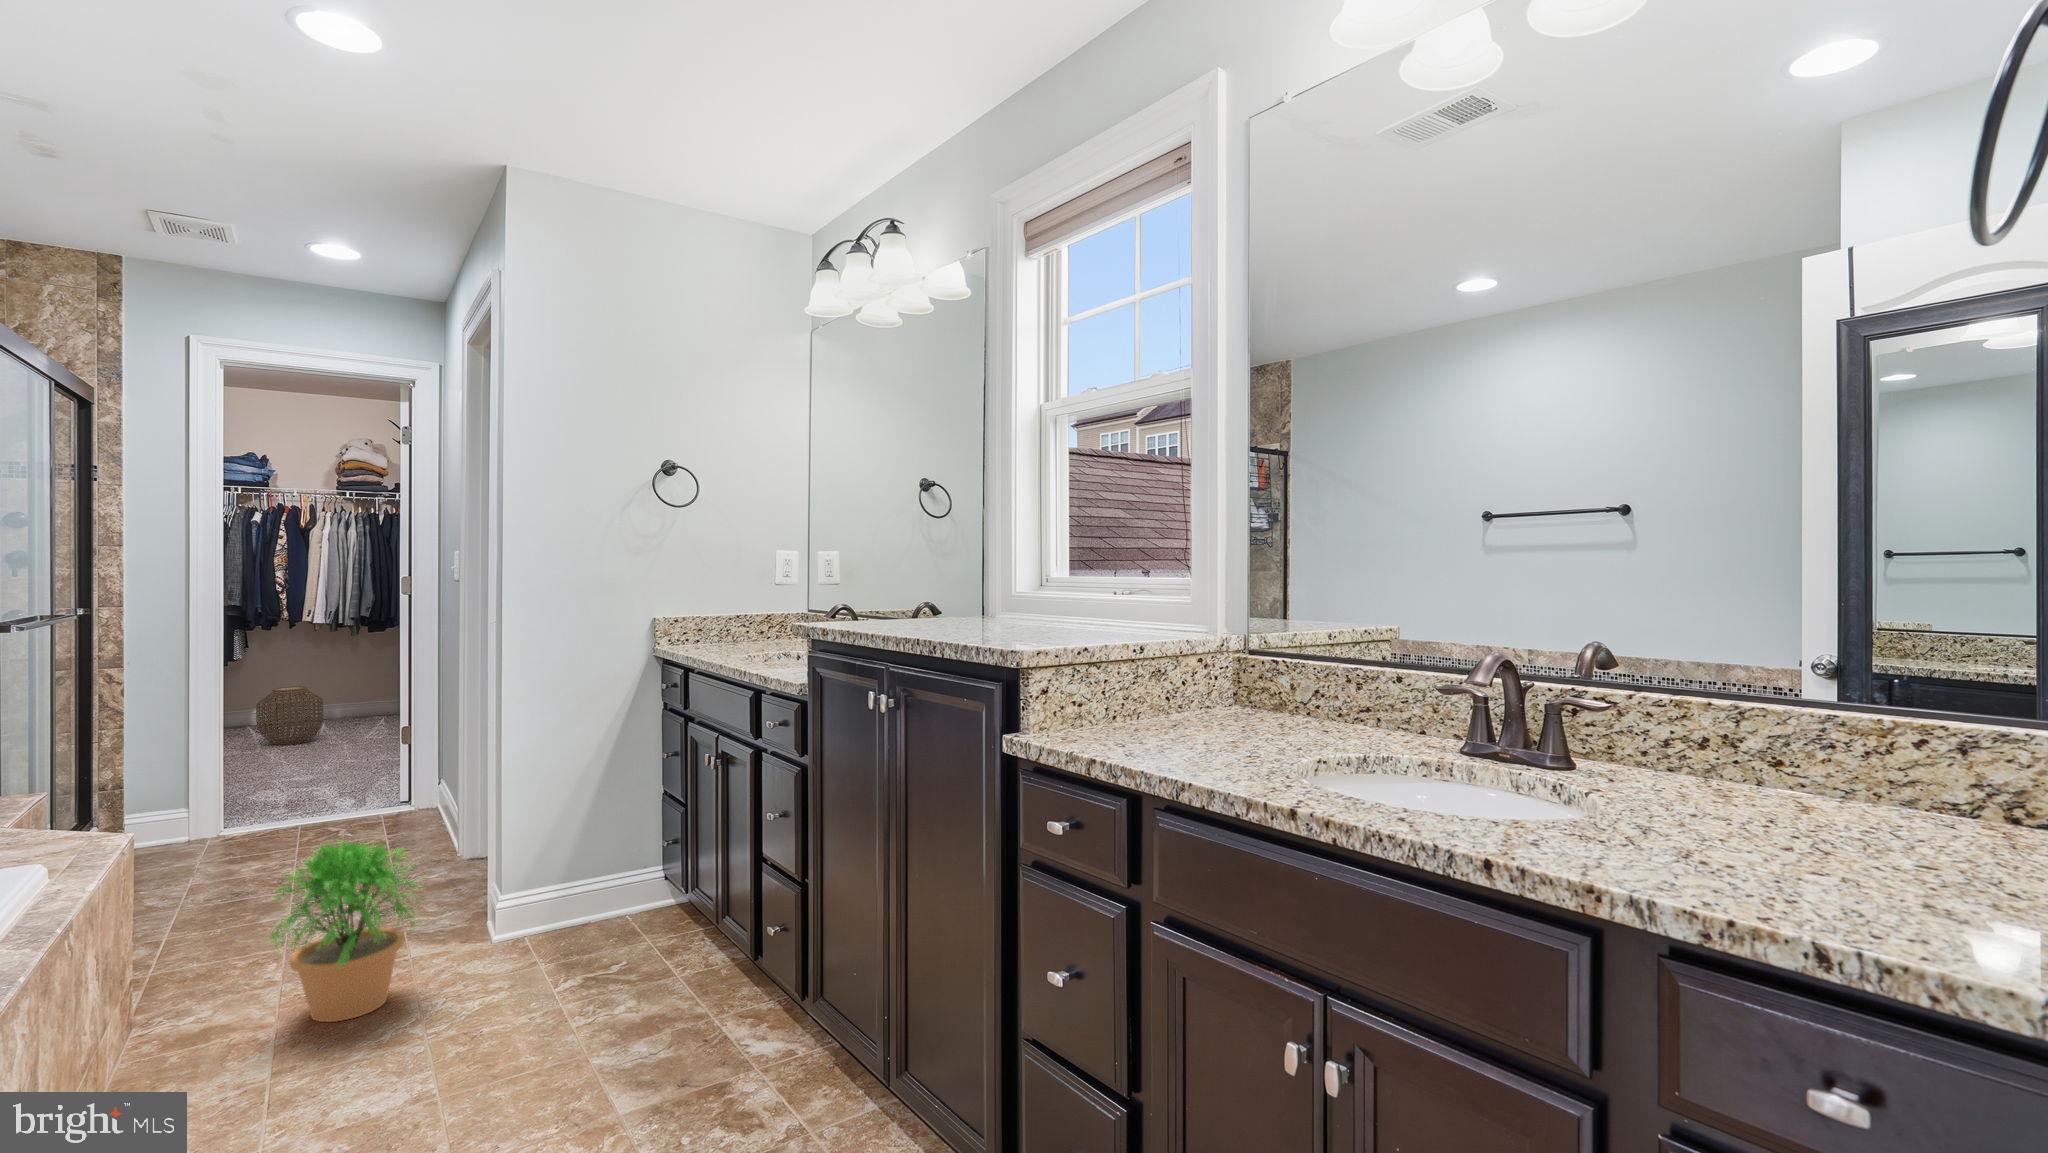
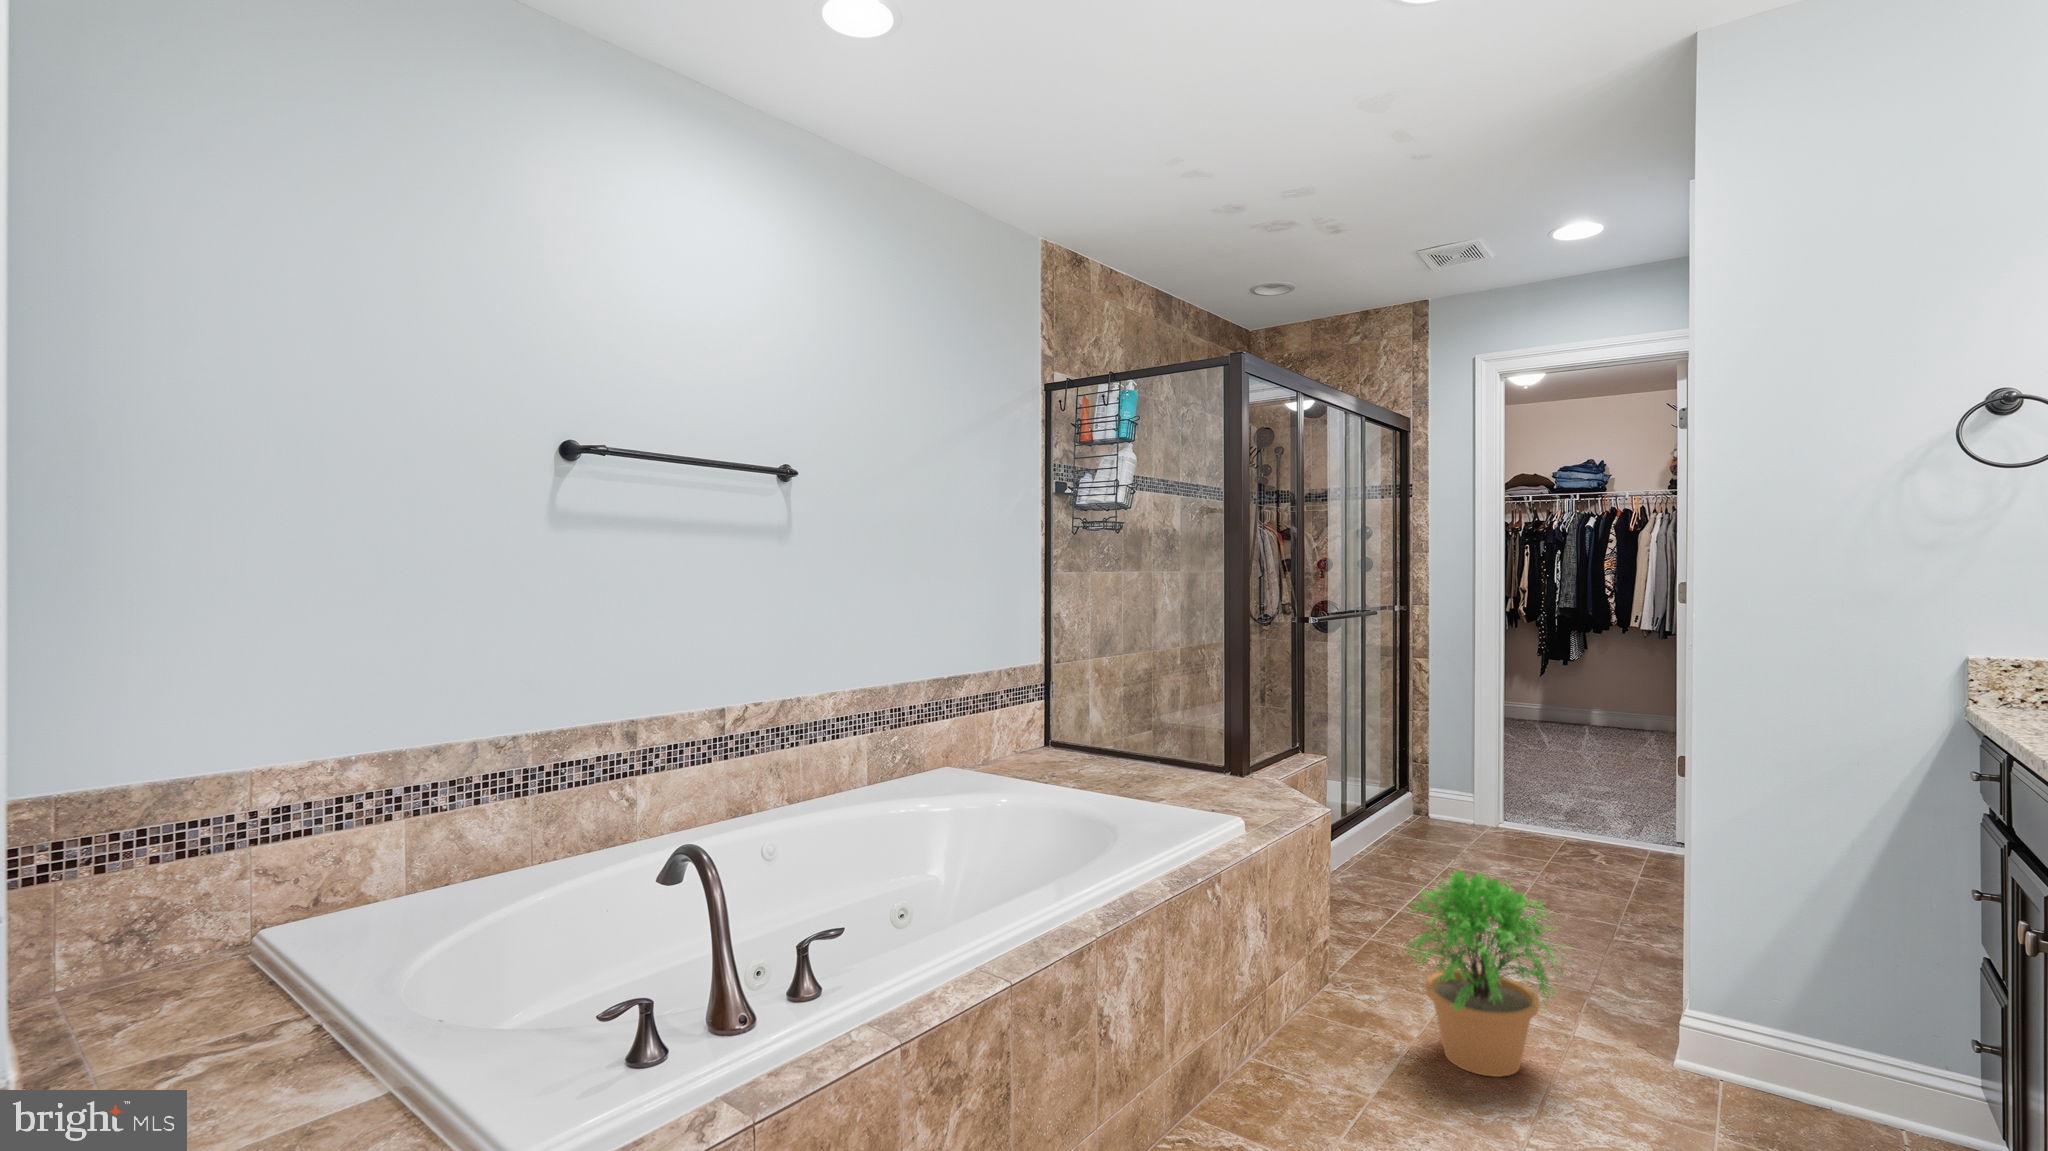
woven basket: present [256,686,323,745] -> none [1583,690,1646,750]

